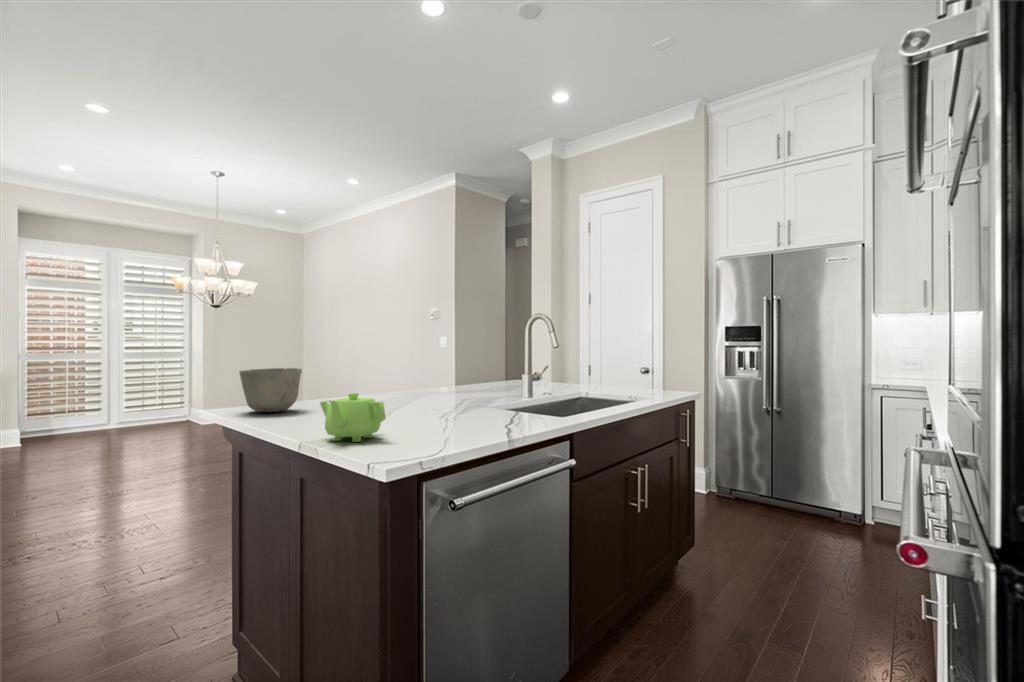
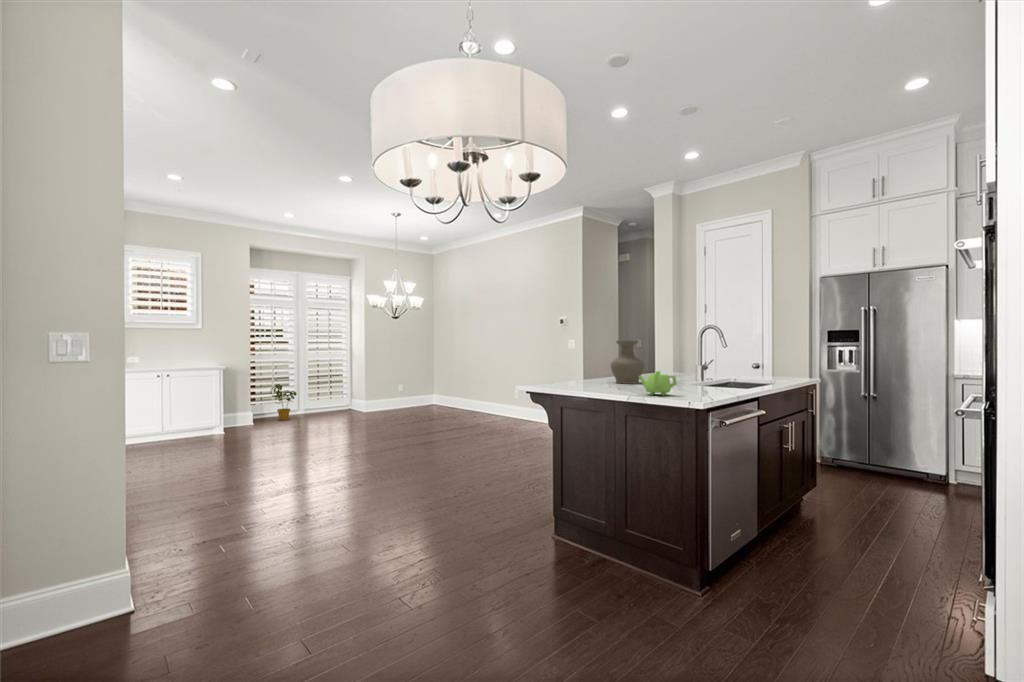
vase: none [378,336,431,404] -> present [611,340,644,384]
ceramic bowl: present [239,368,302,412] -> none [550,360,583,386]
house plant: none [53,393,94,440] -> present [270,384,297,420]

